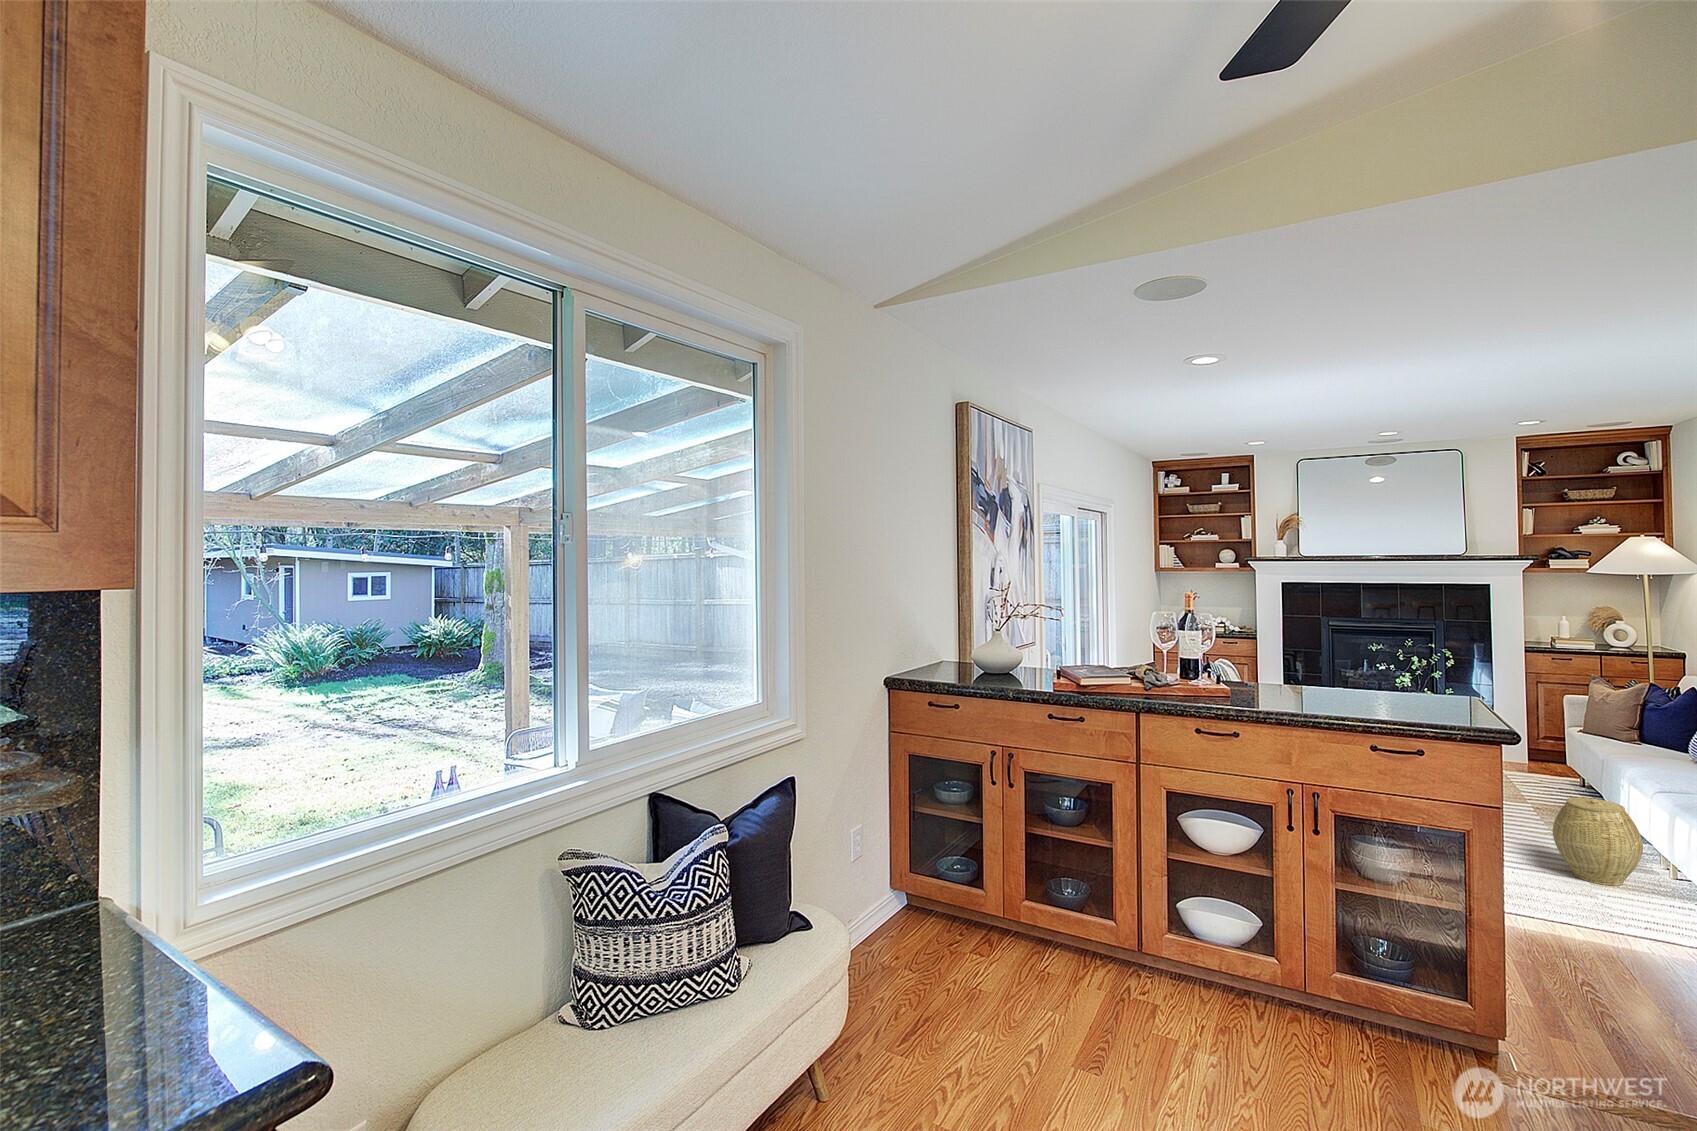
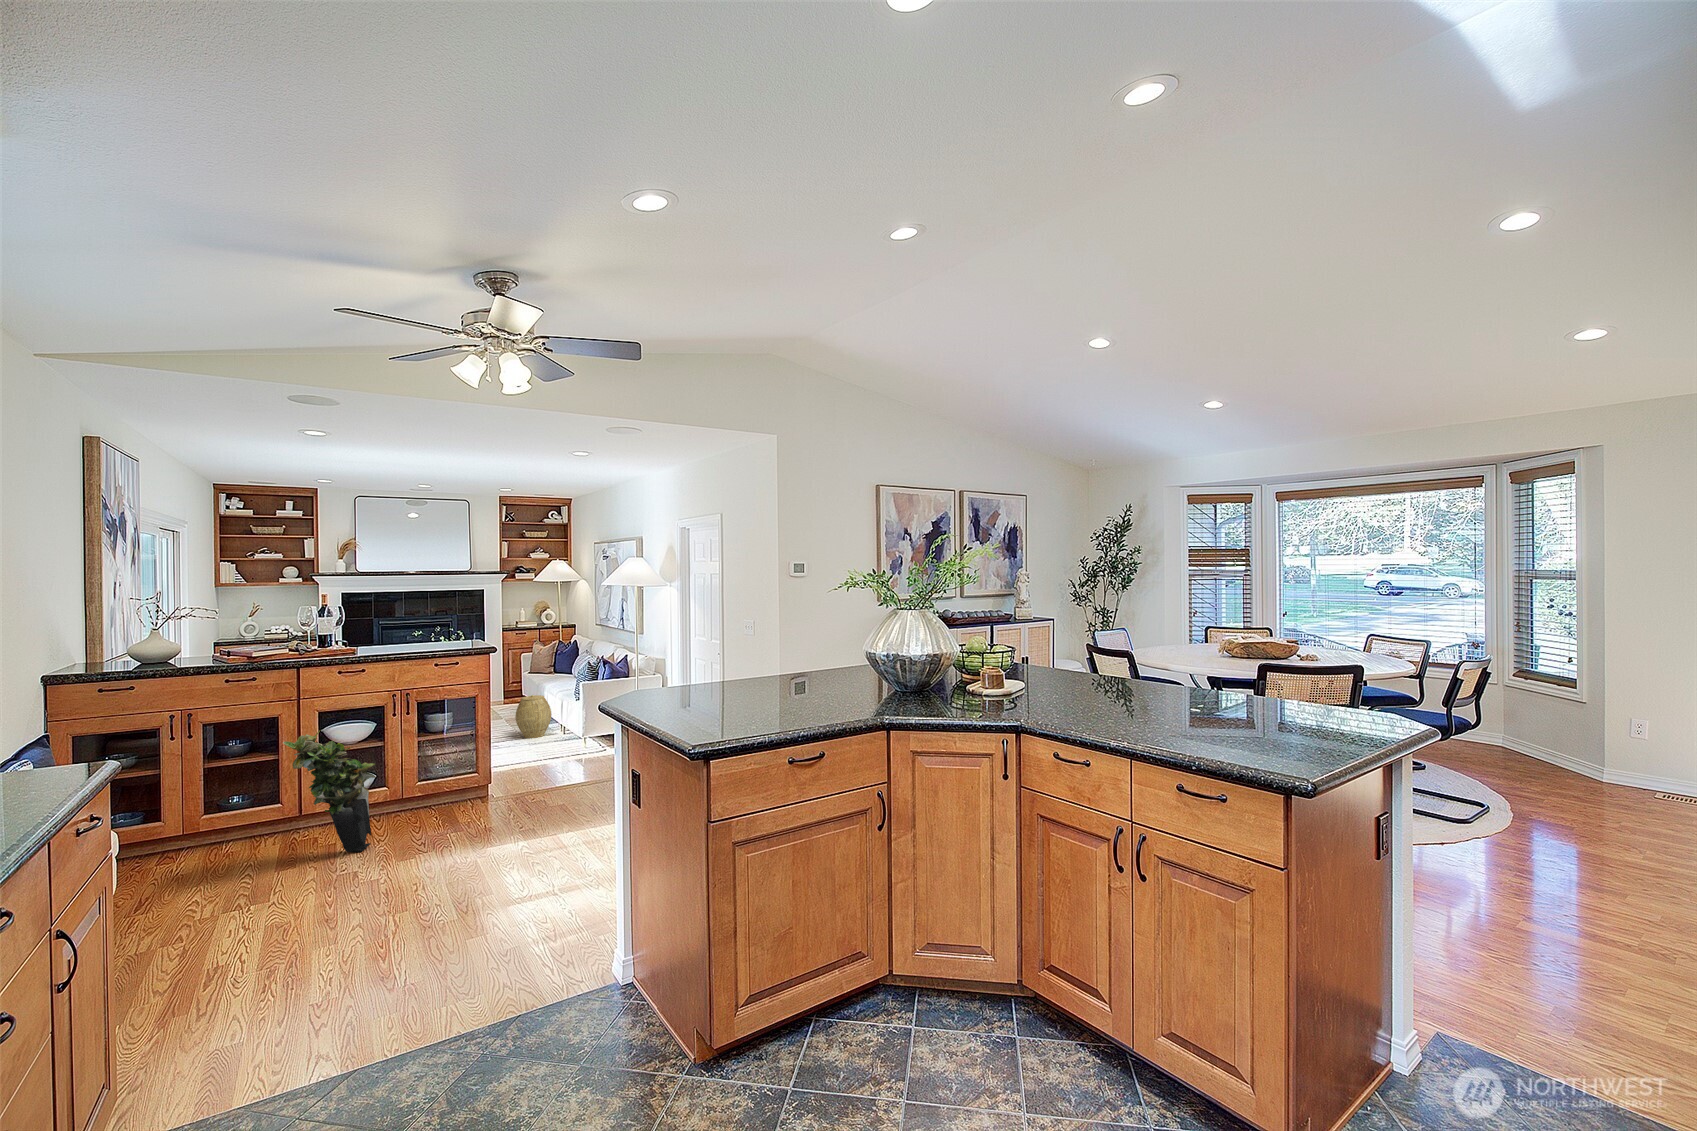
potted plant: none [1091,838,1234,1094] -> present [283,731,376,852]

